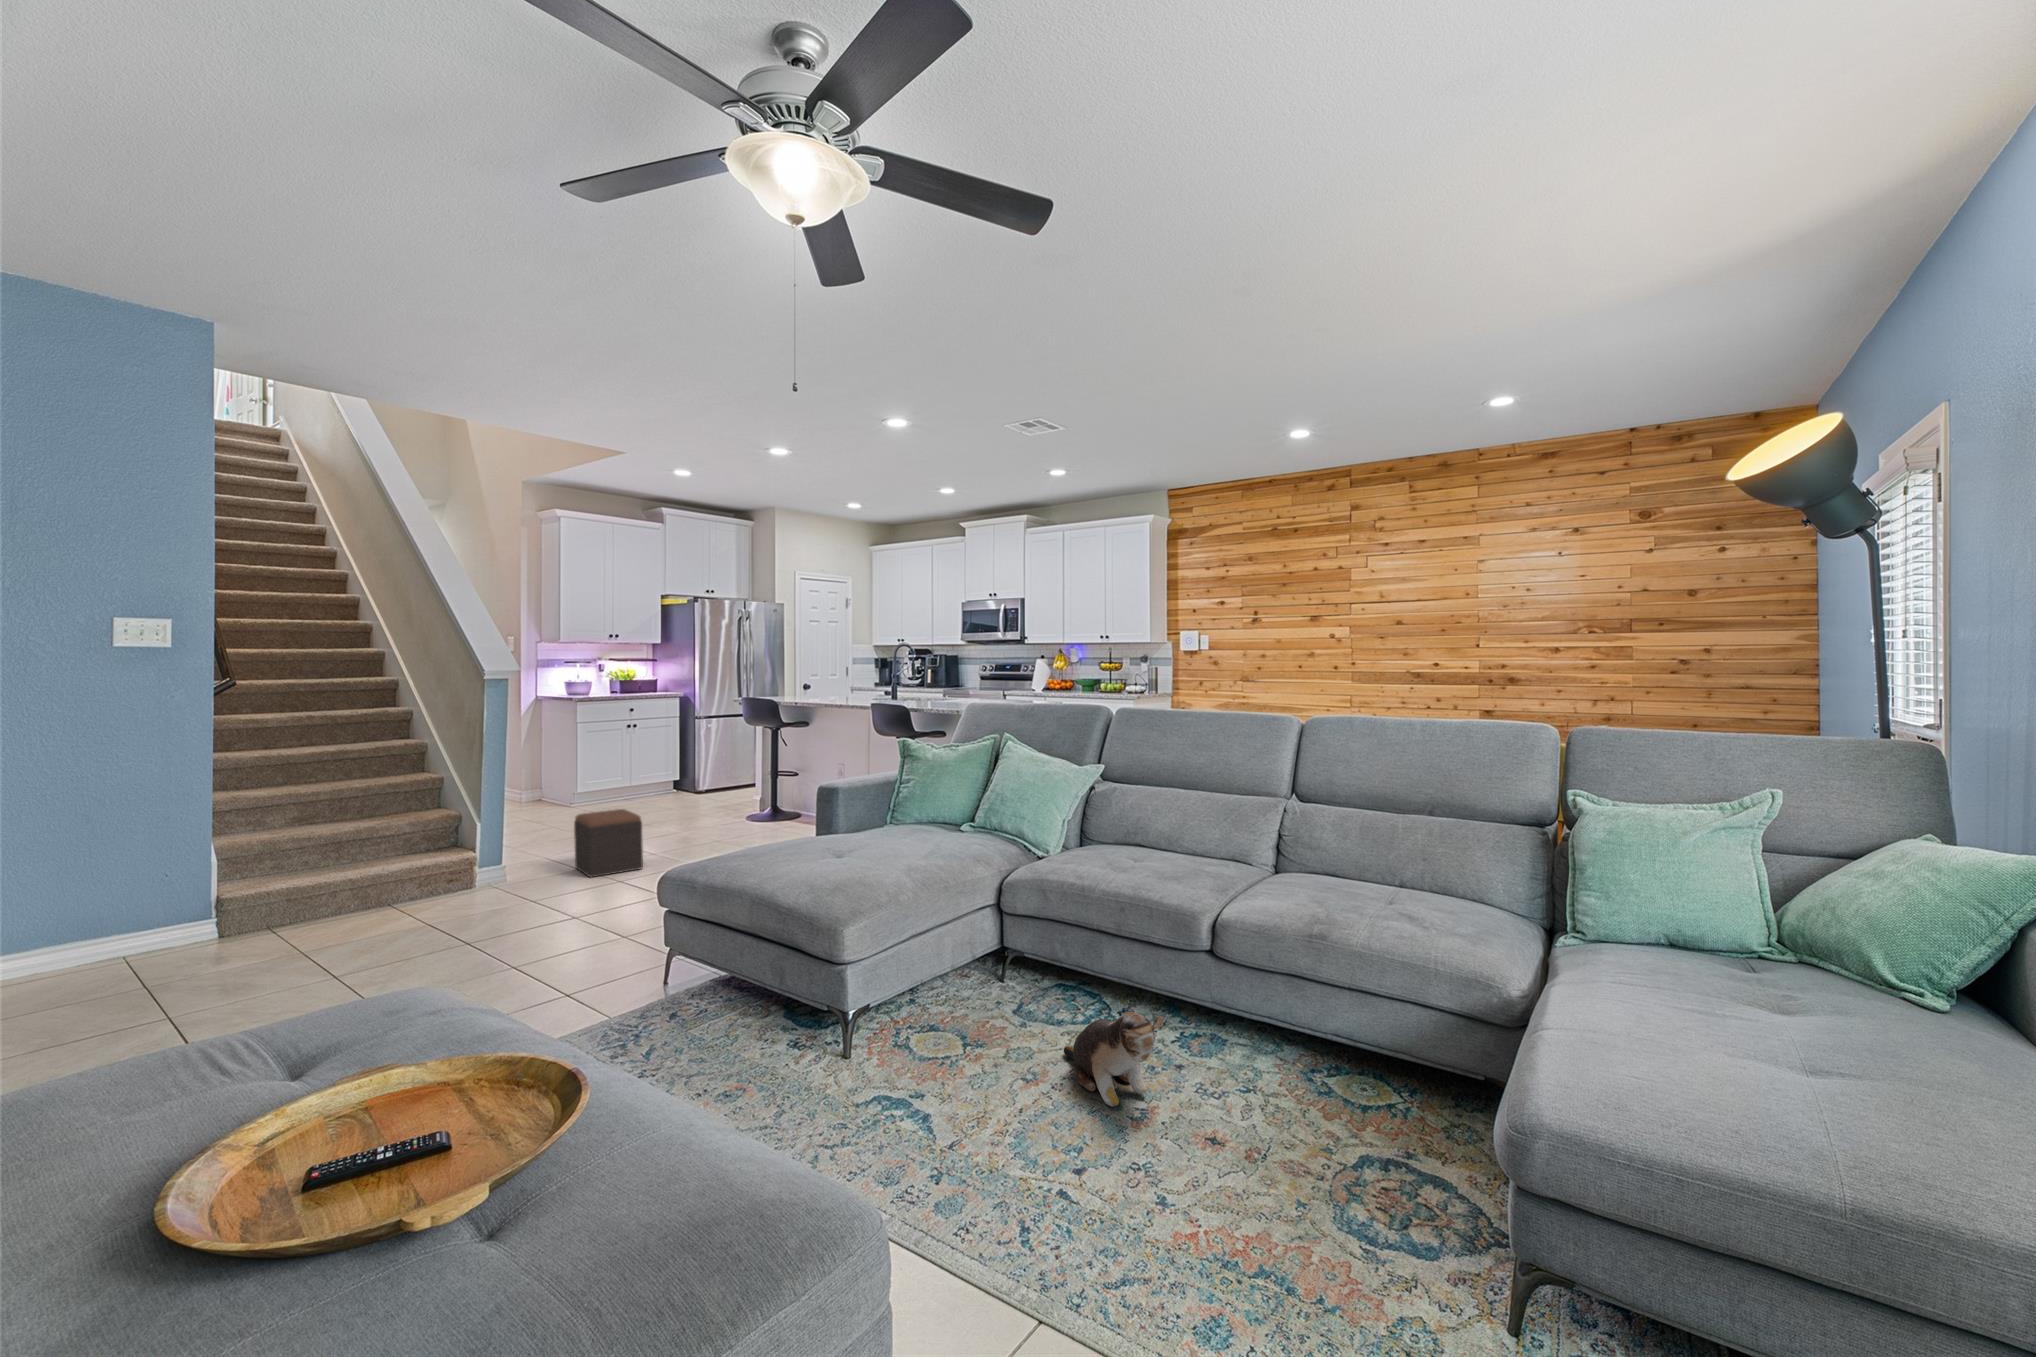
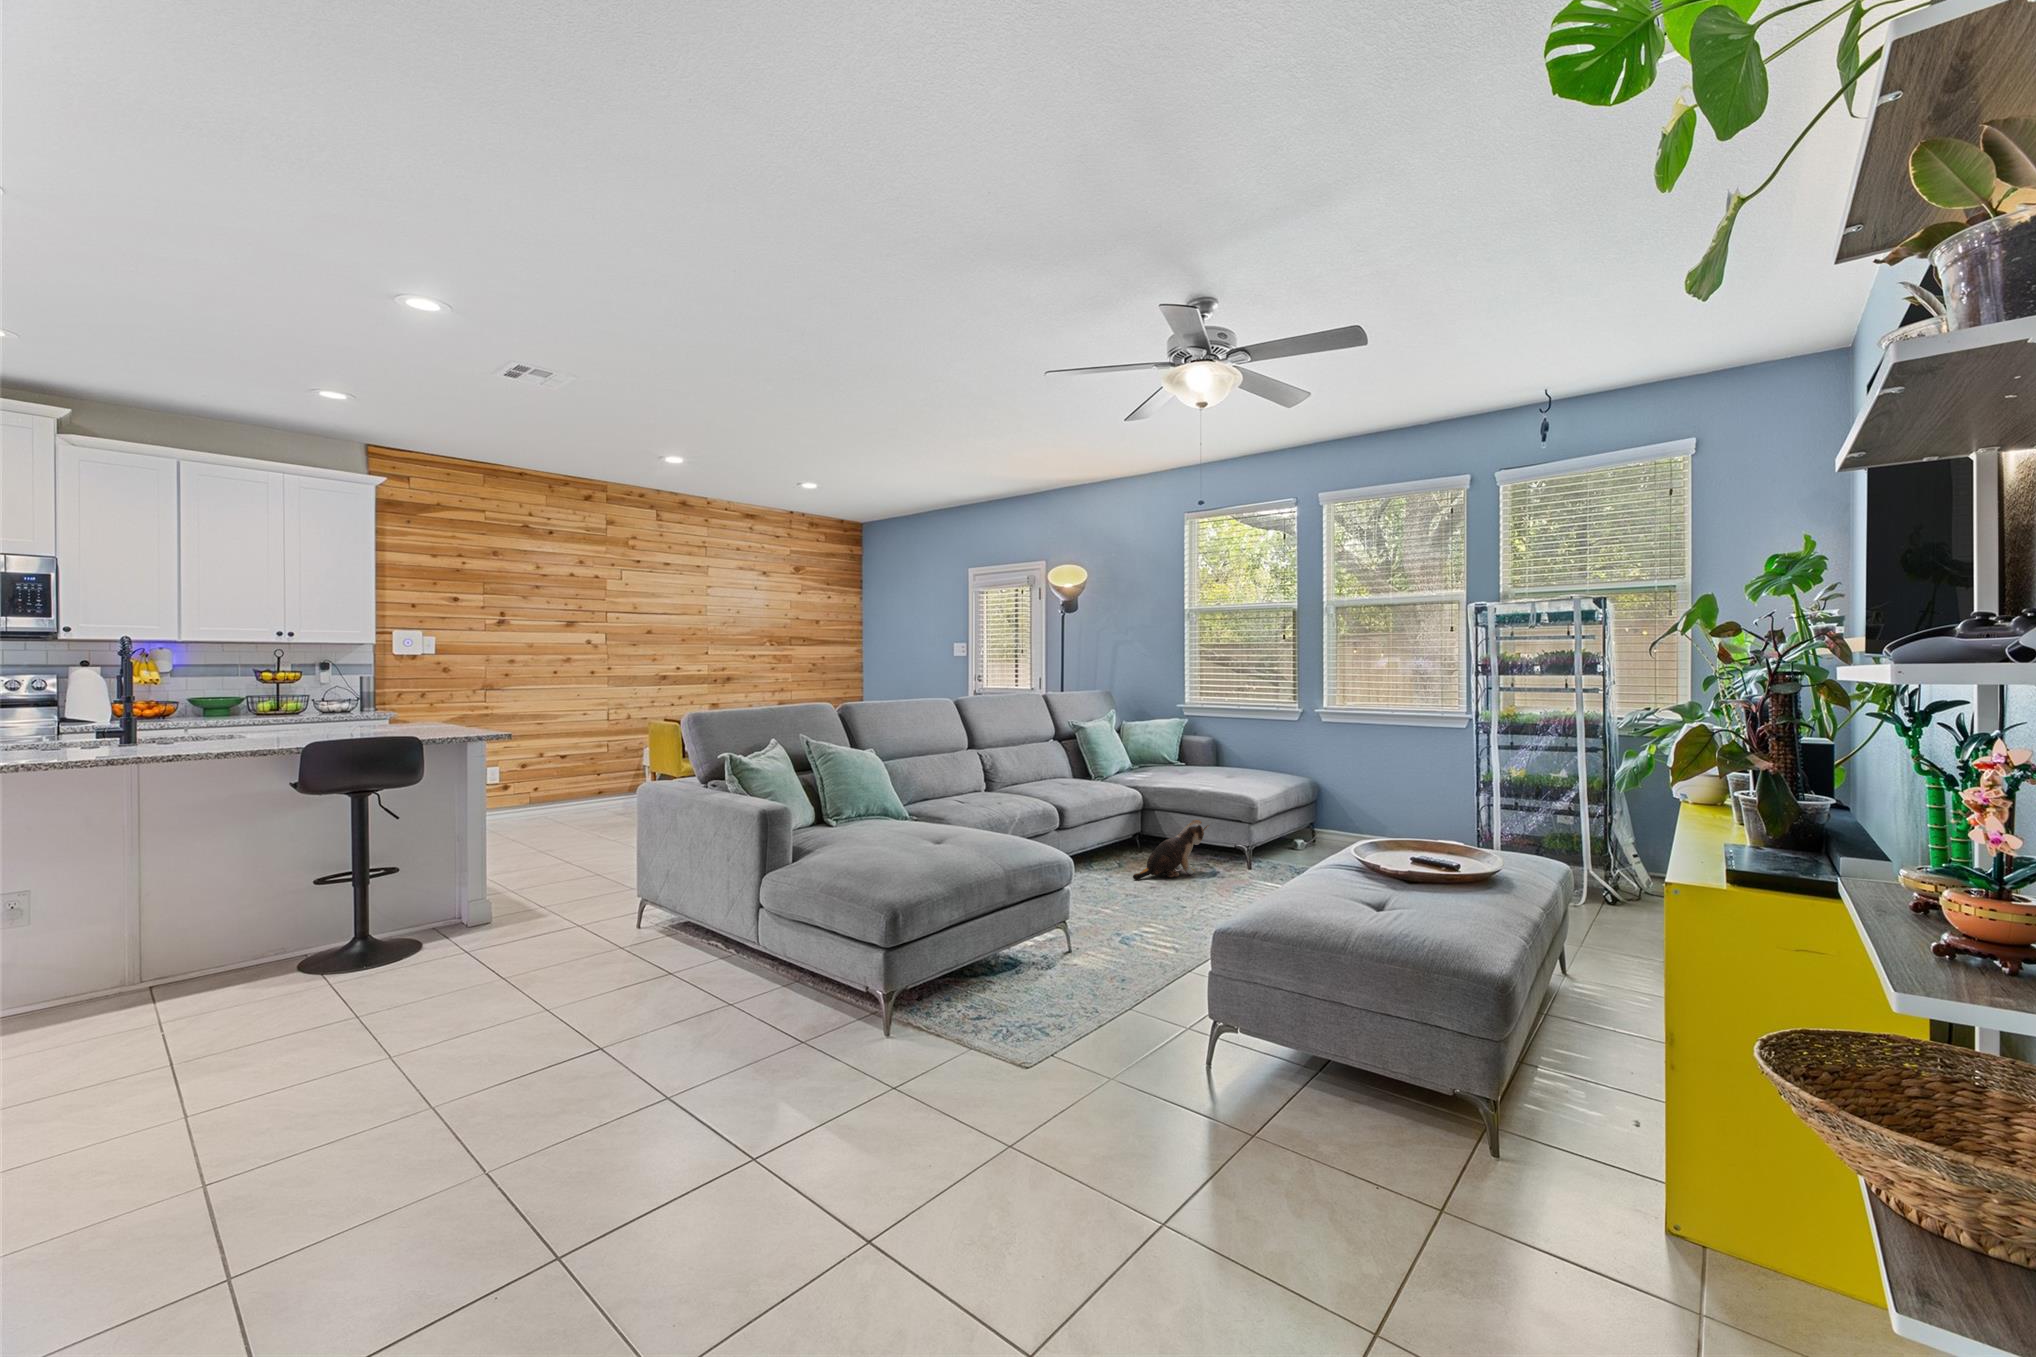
footstool: present [574,809,643,877] -> none [104,989,291,1204]

